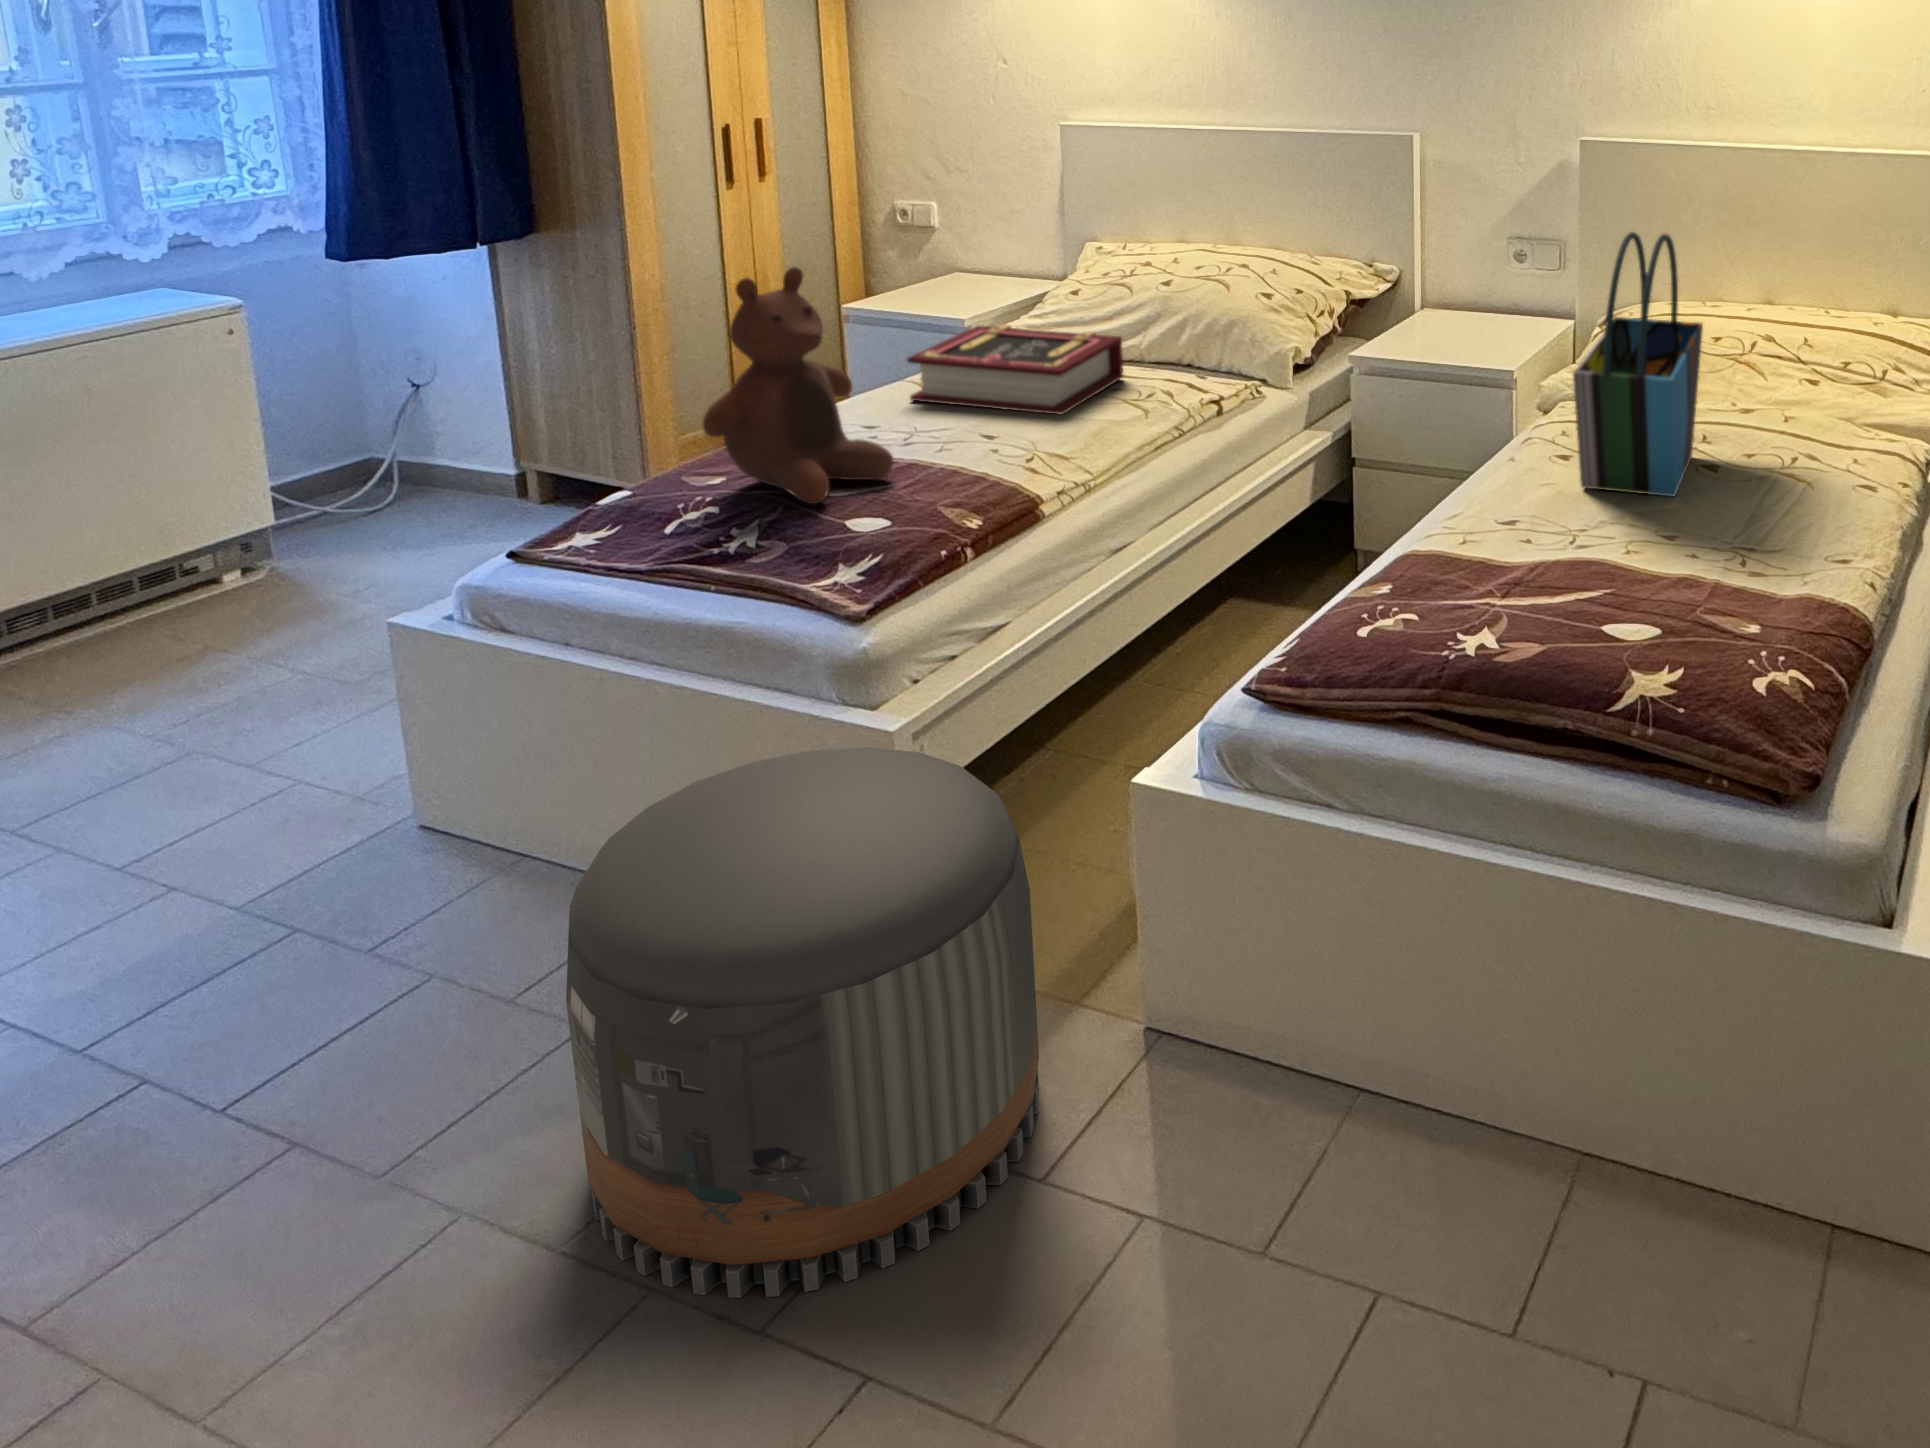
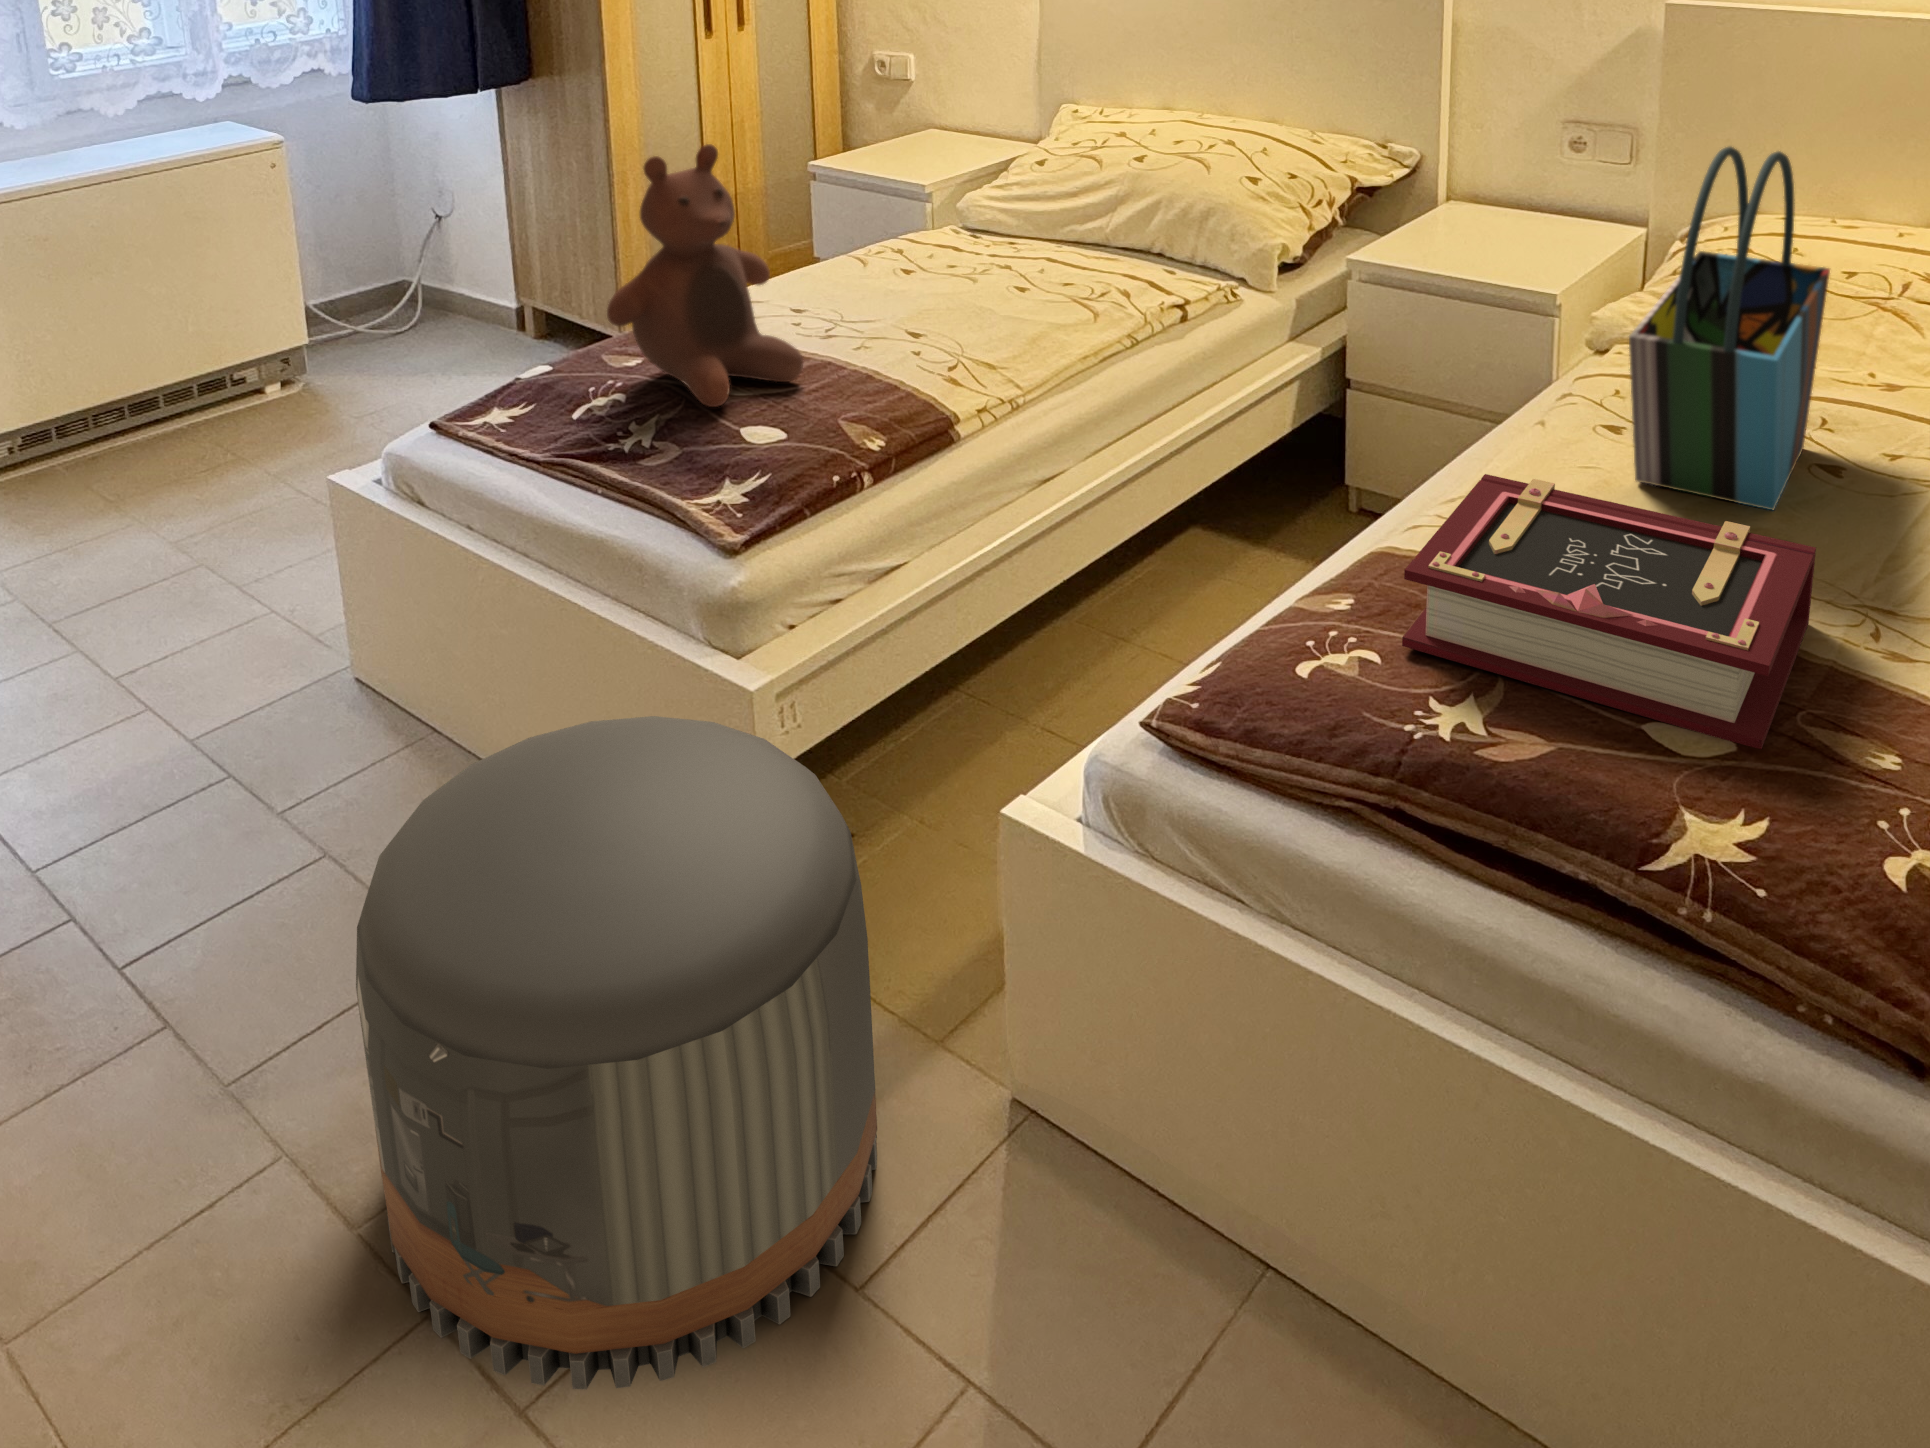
book: present [907,324,1123,414] -> present [1402,474,1816,749]

